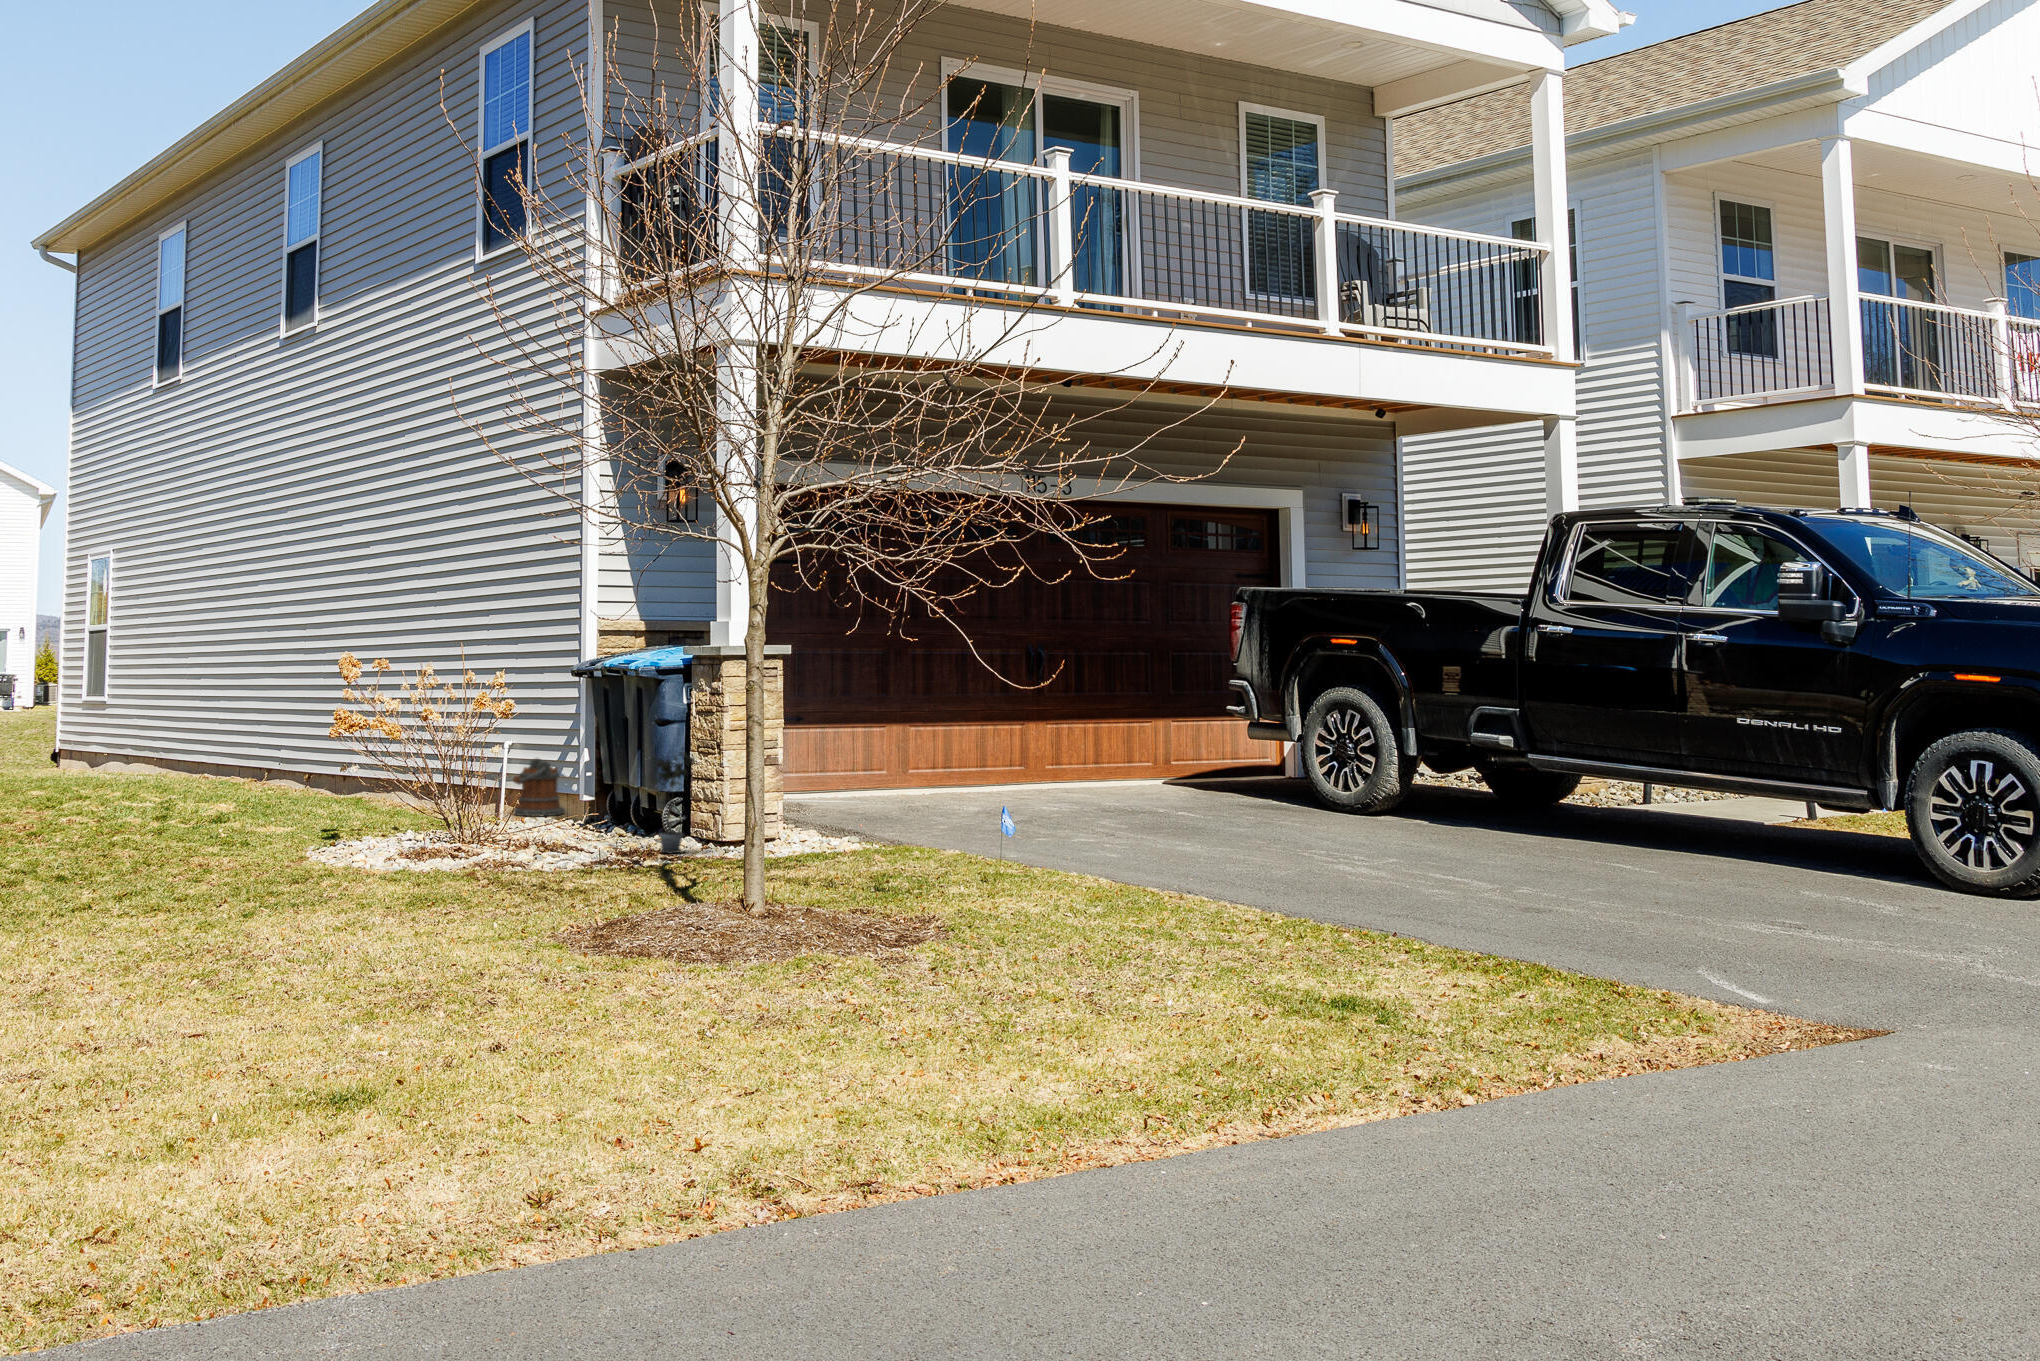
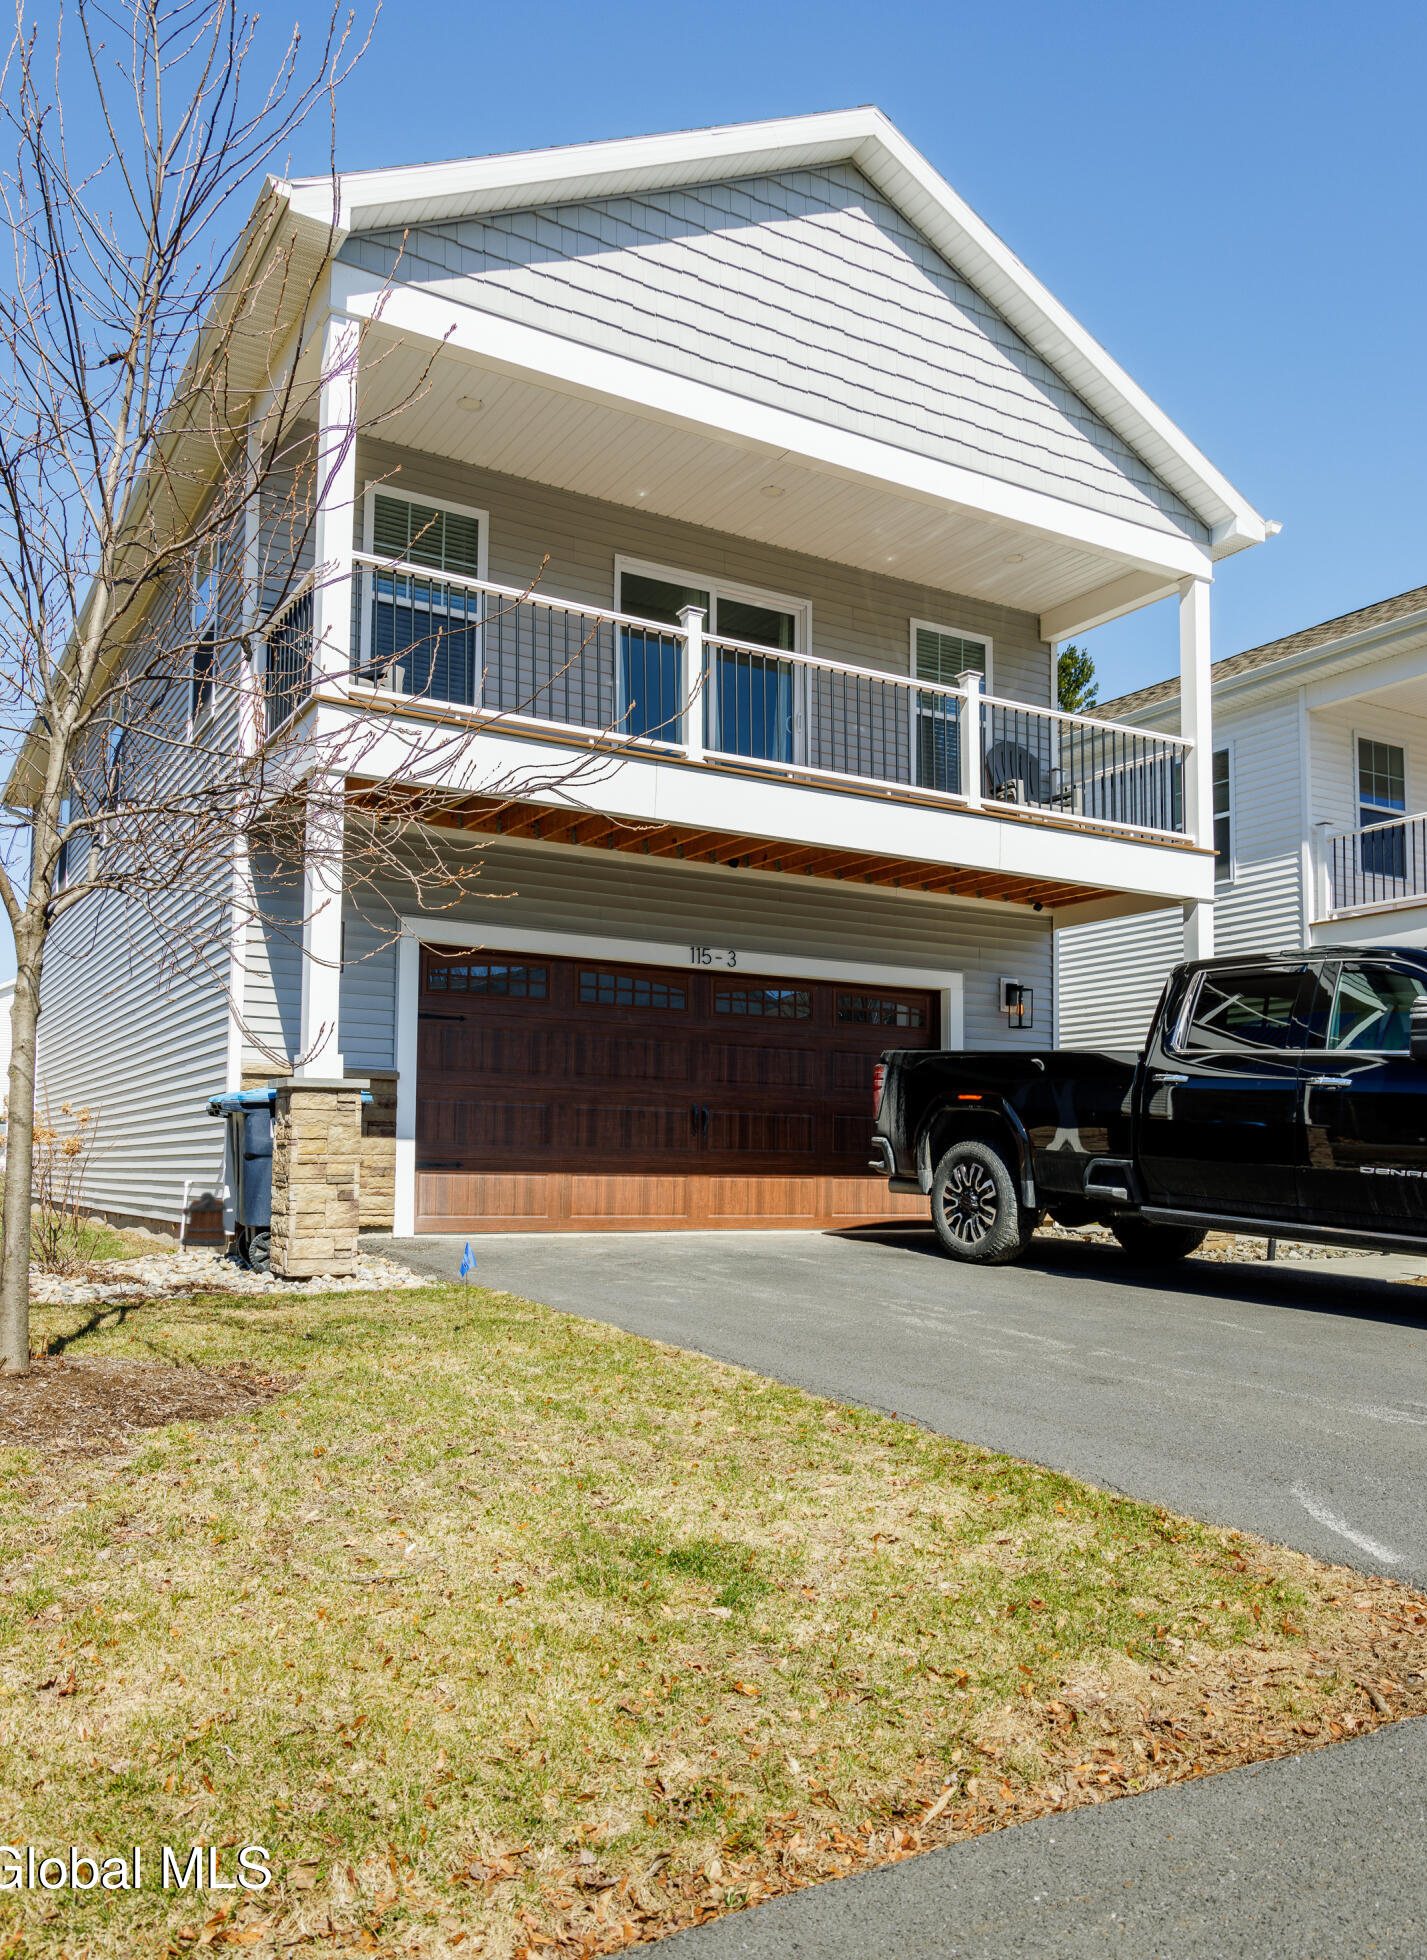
potted plant: present [653,748,695,853] -> none [252,1177,305,1282]

